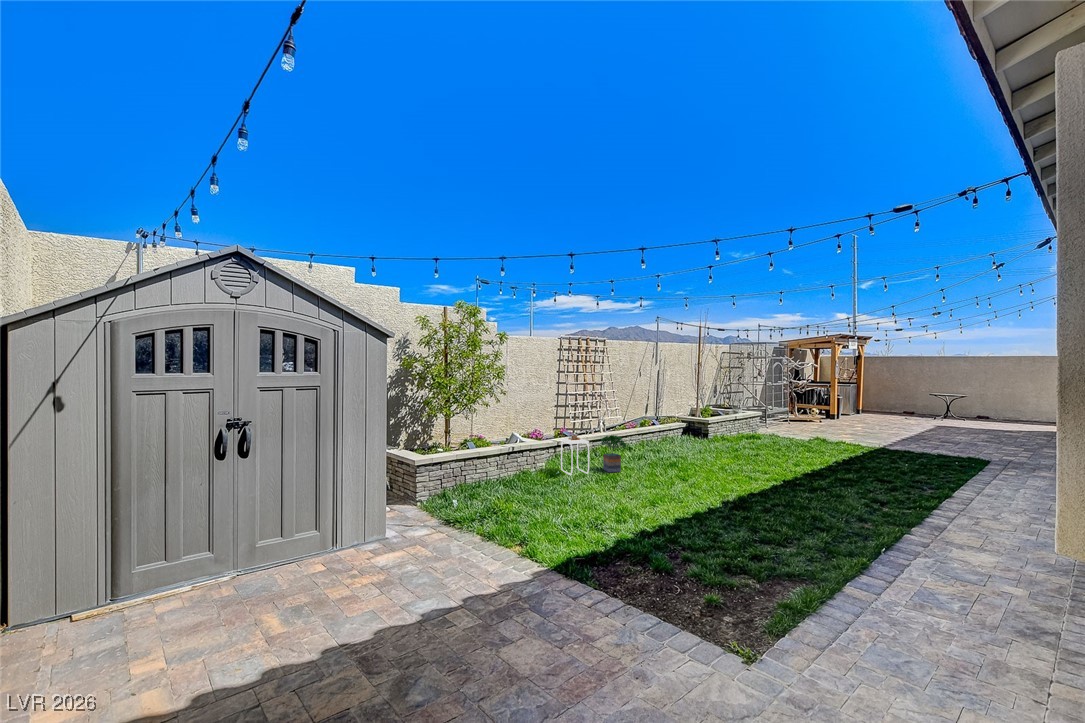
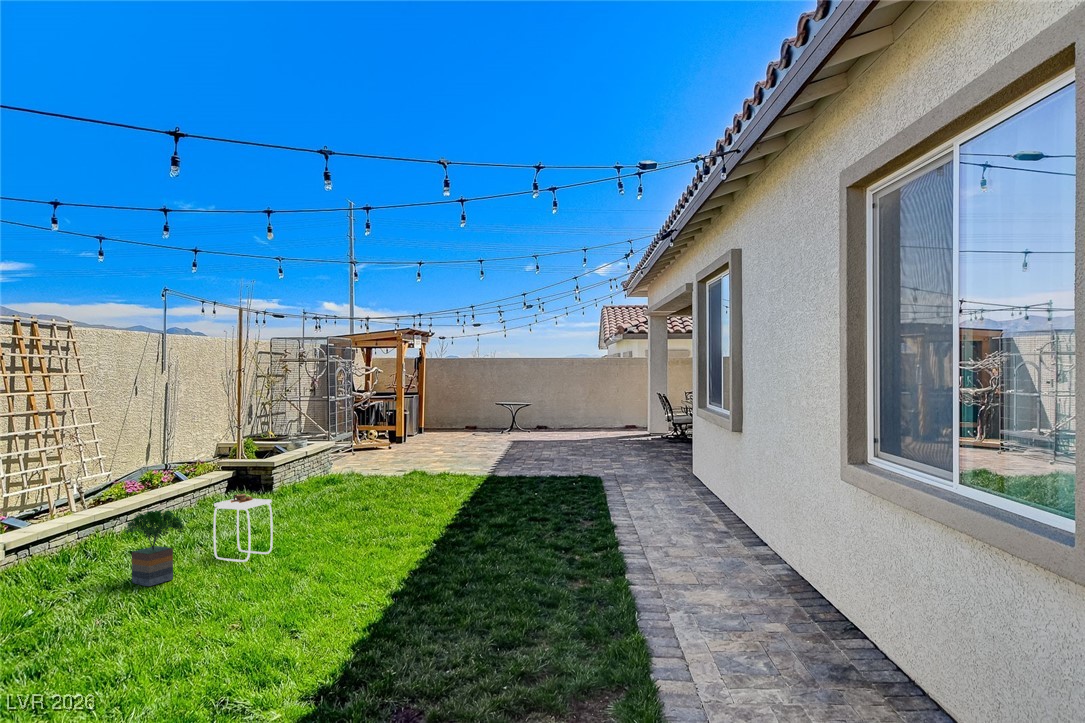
side table: present [561,435,589,475] -> present [214,494,273,562]

